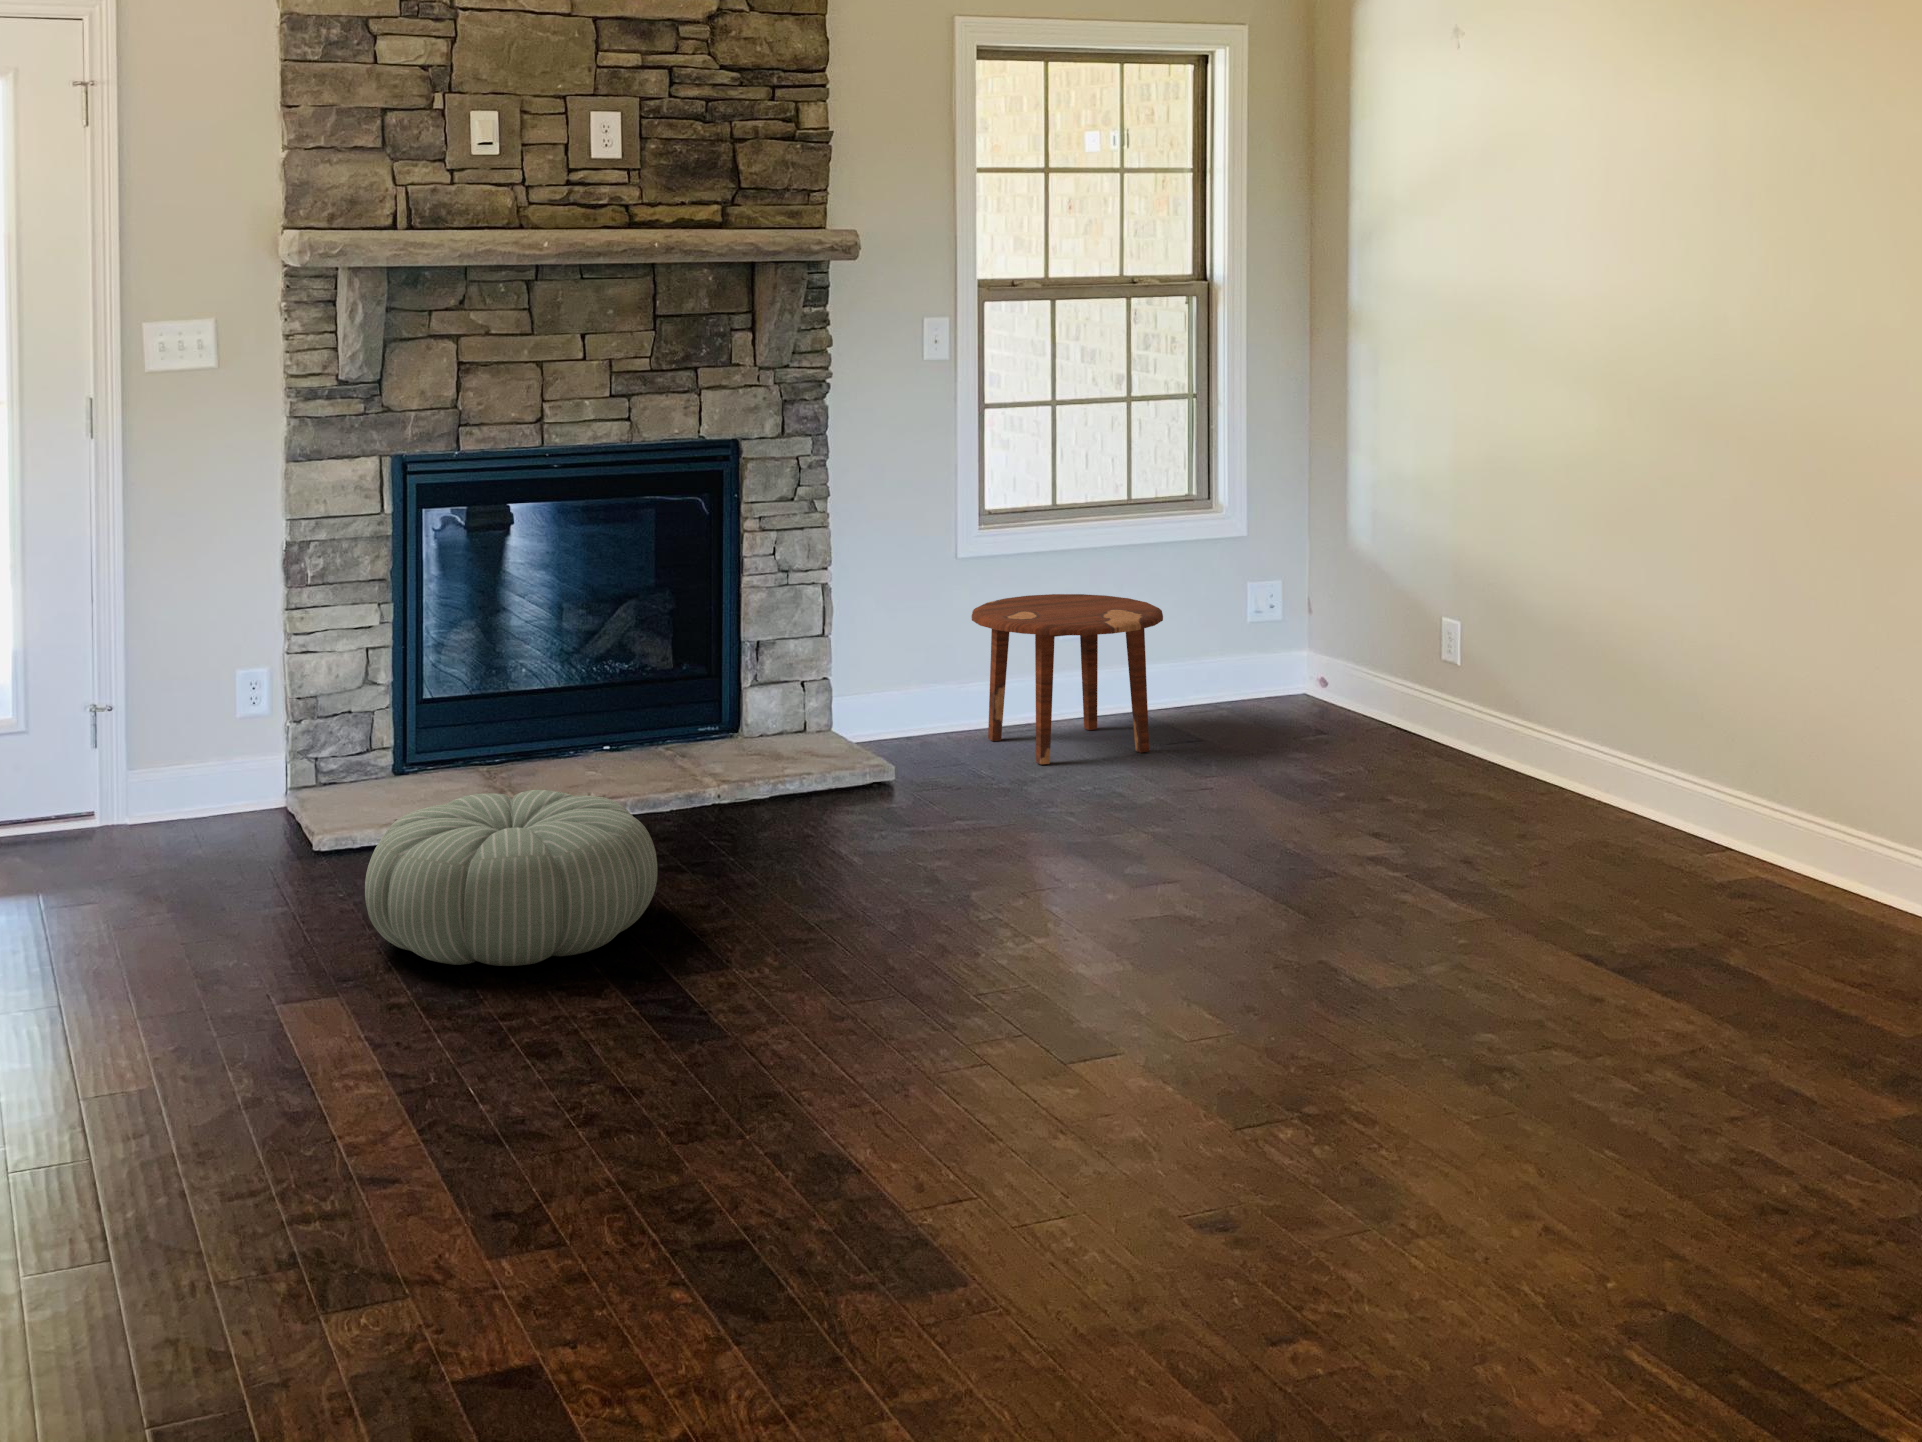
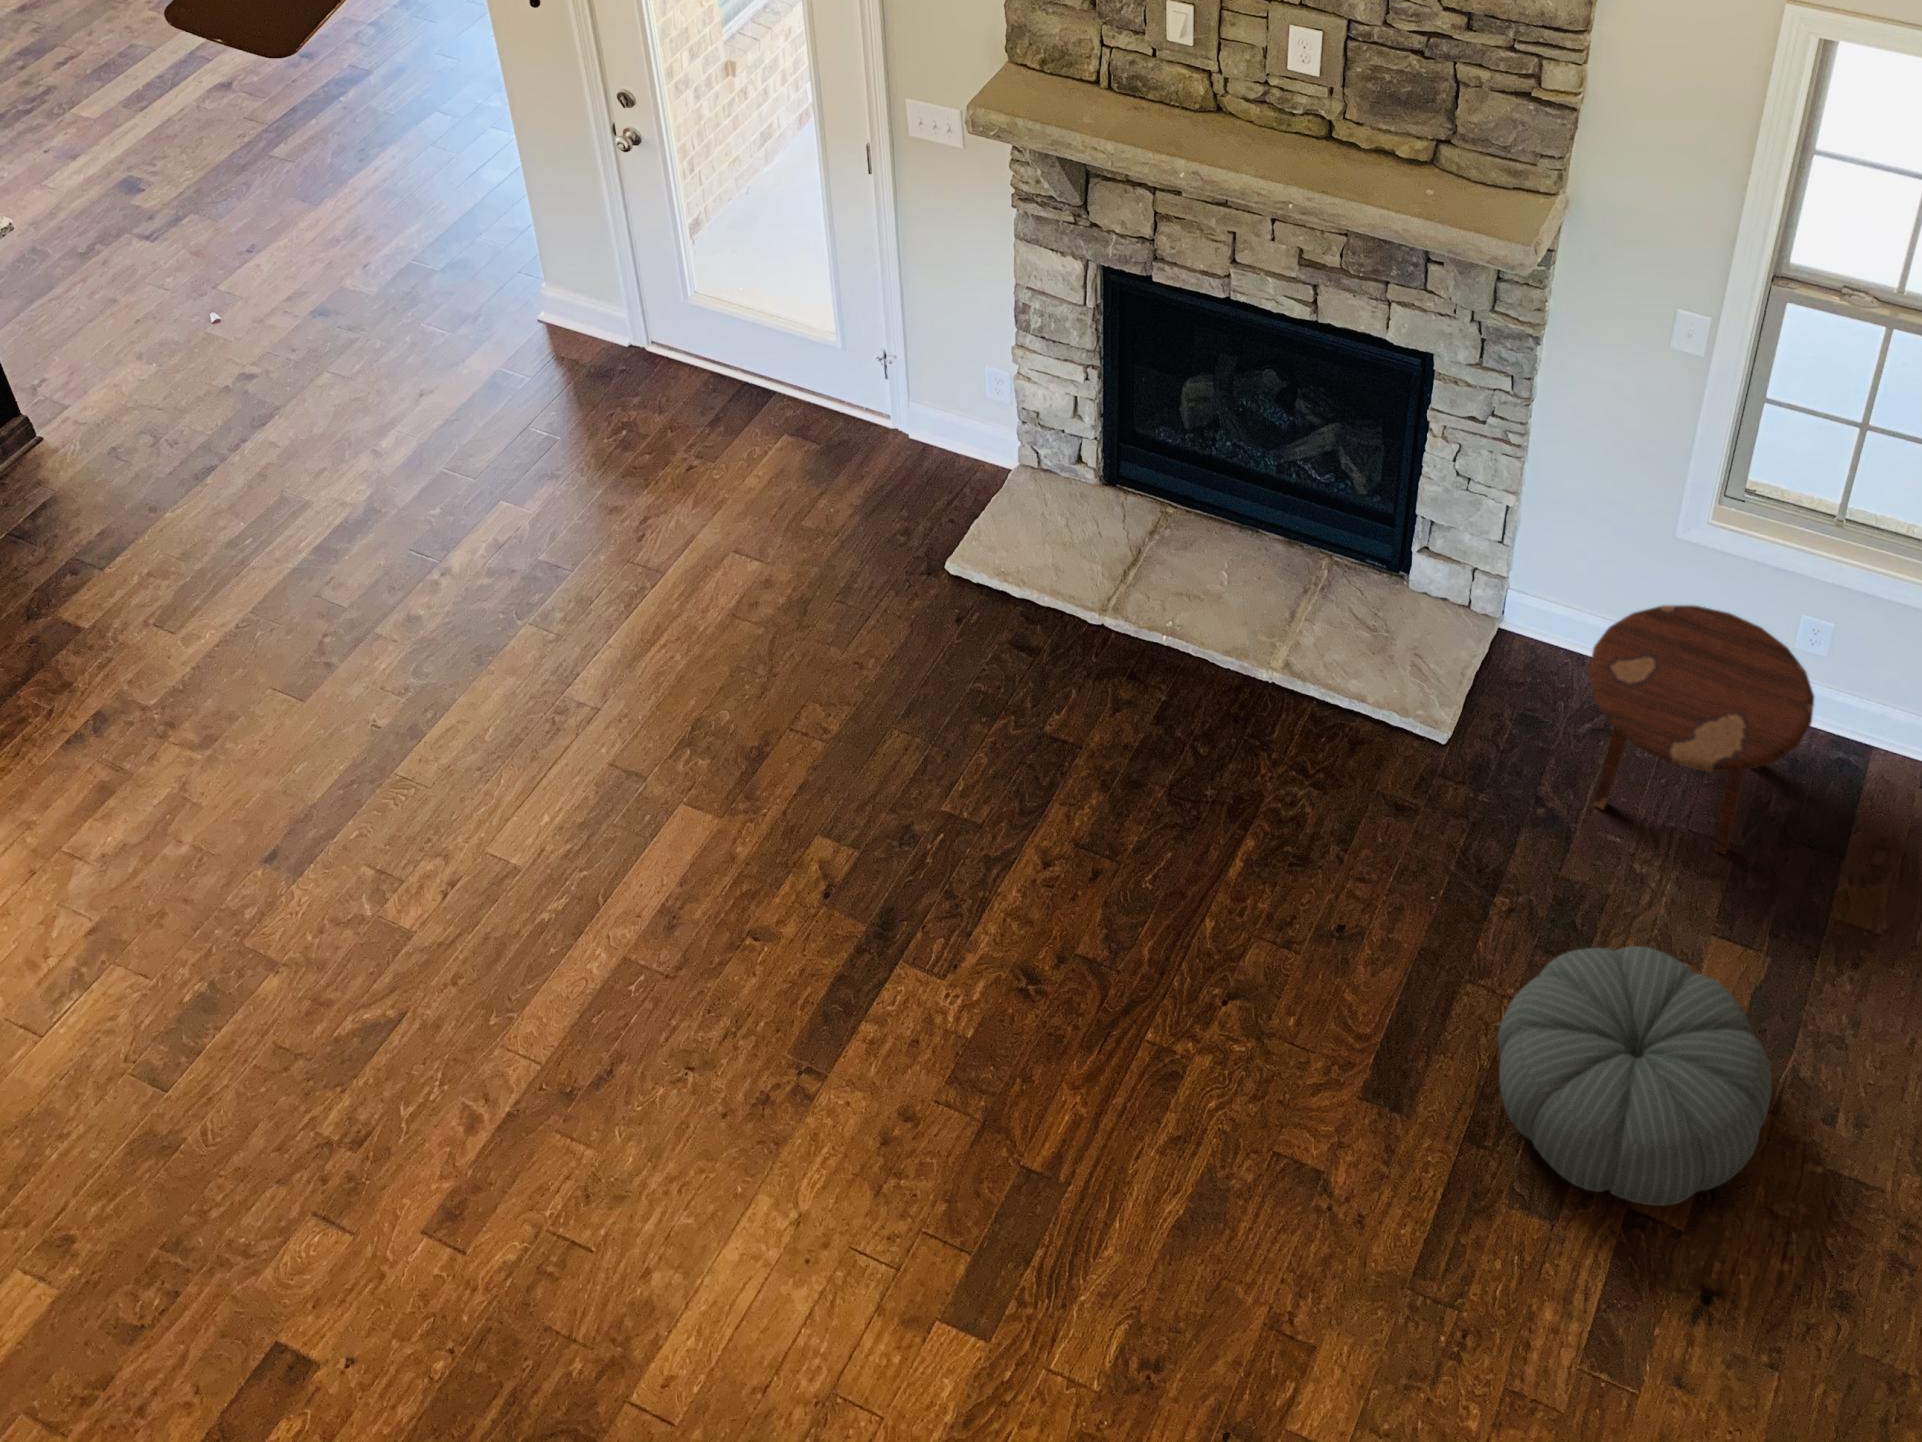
pouf: present [365,790,657,966] -> present [1498,946,1772,1206]

